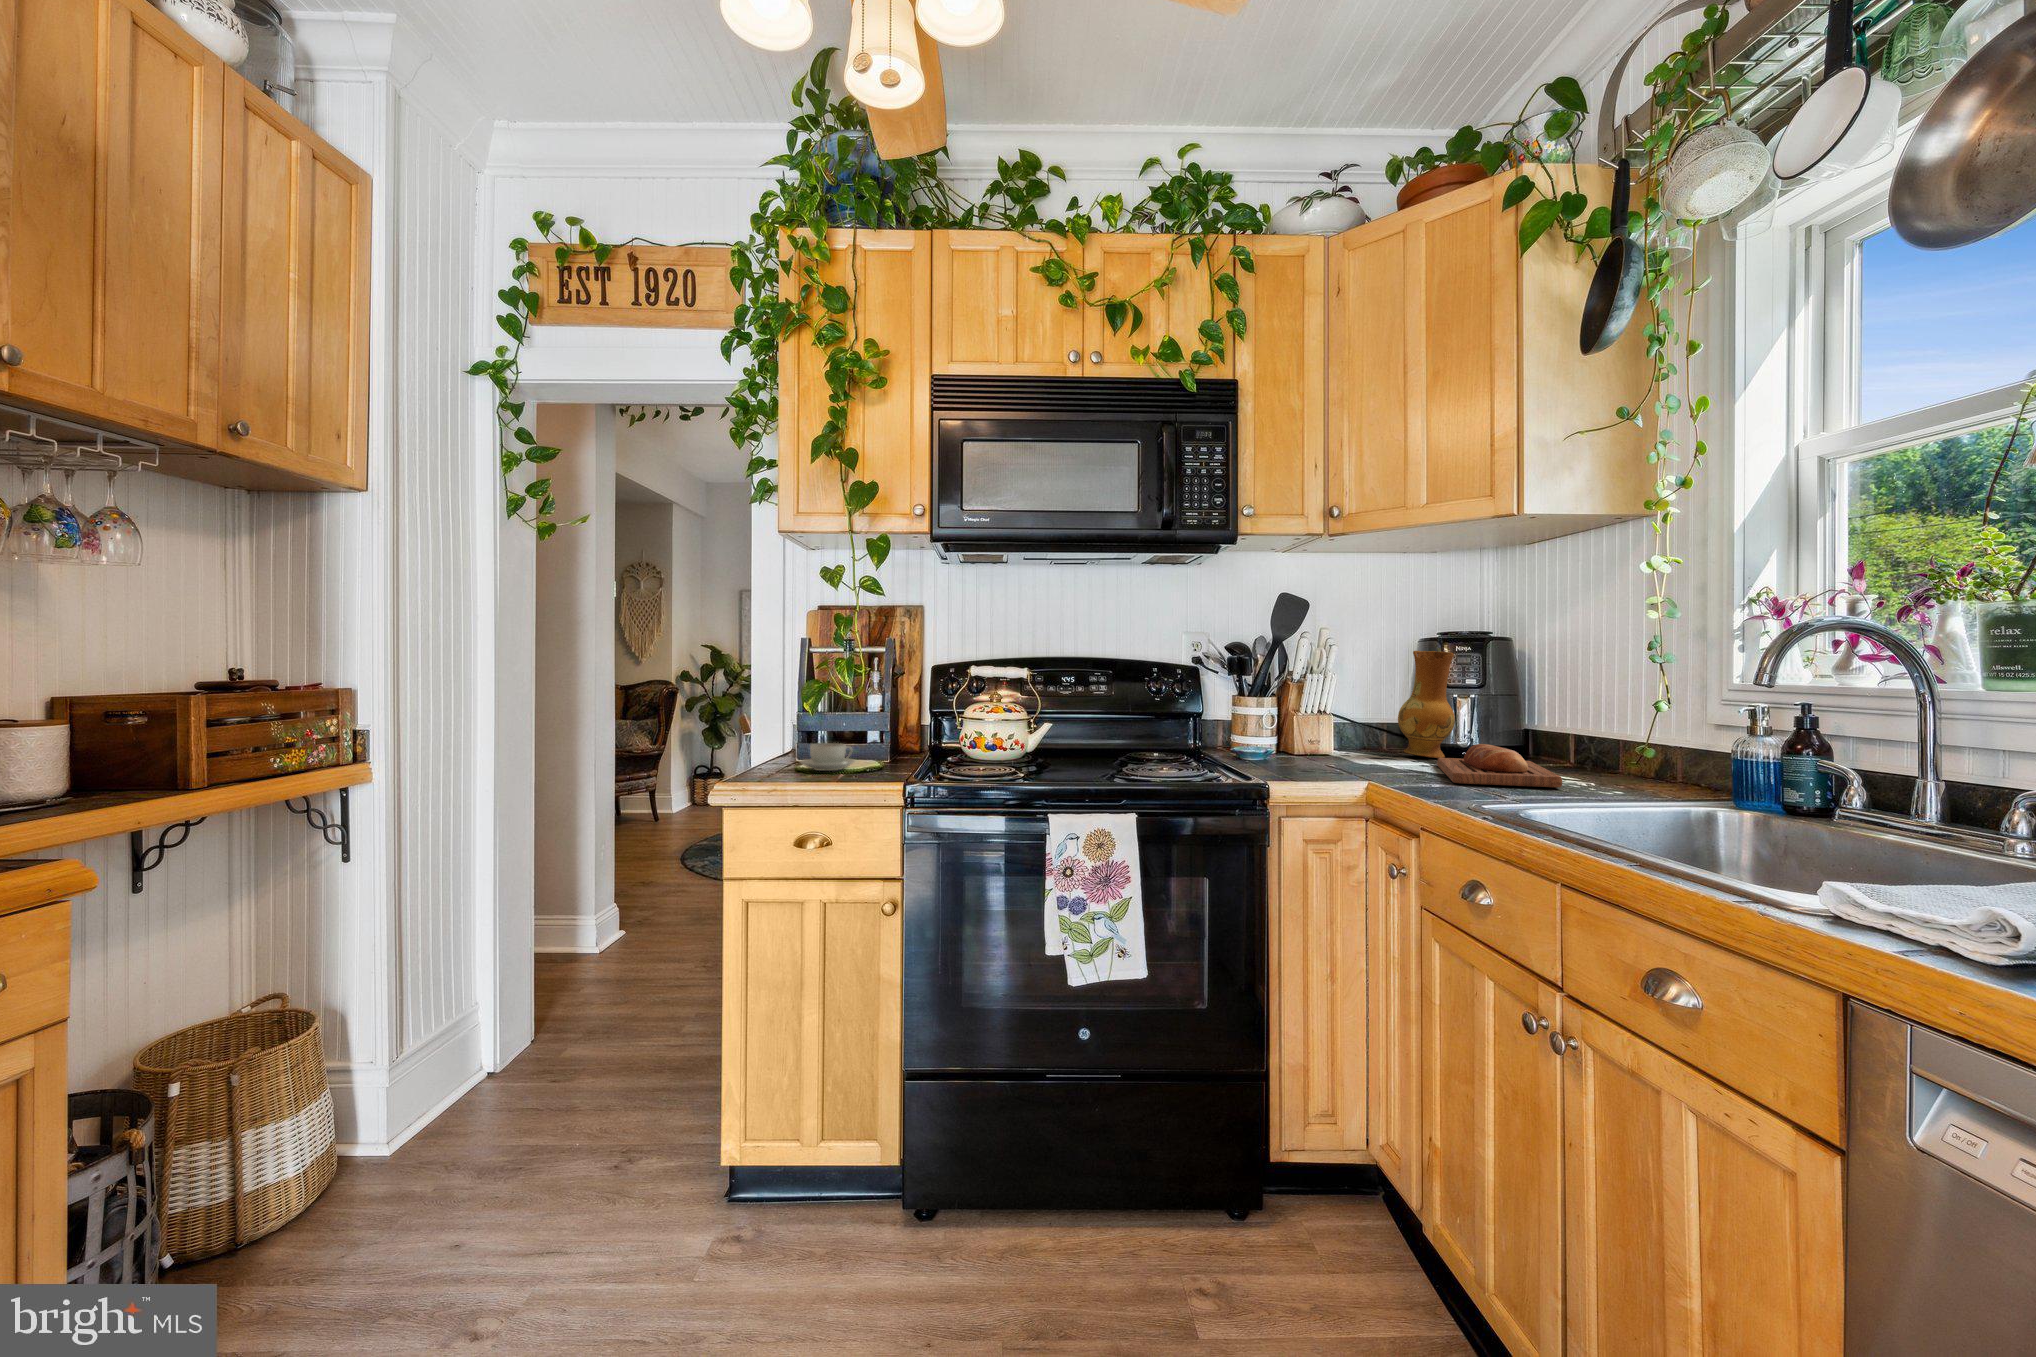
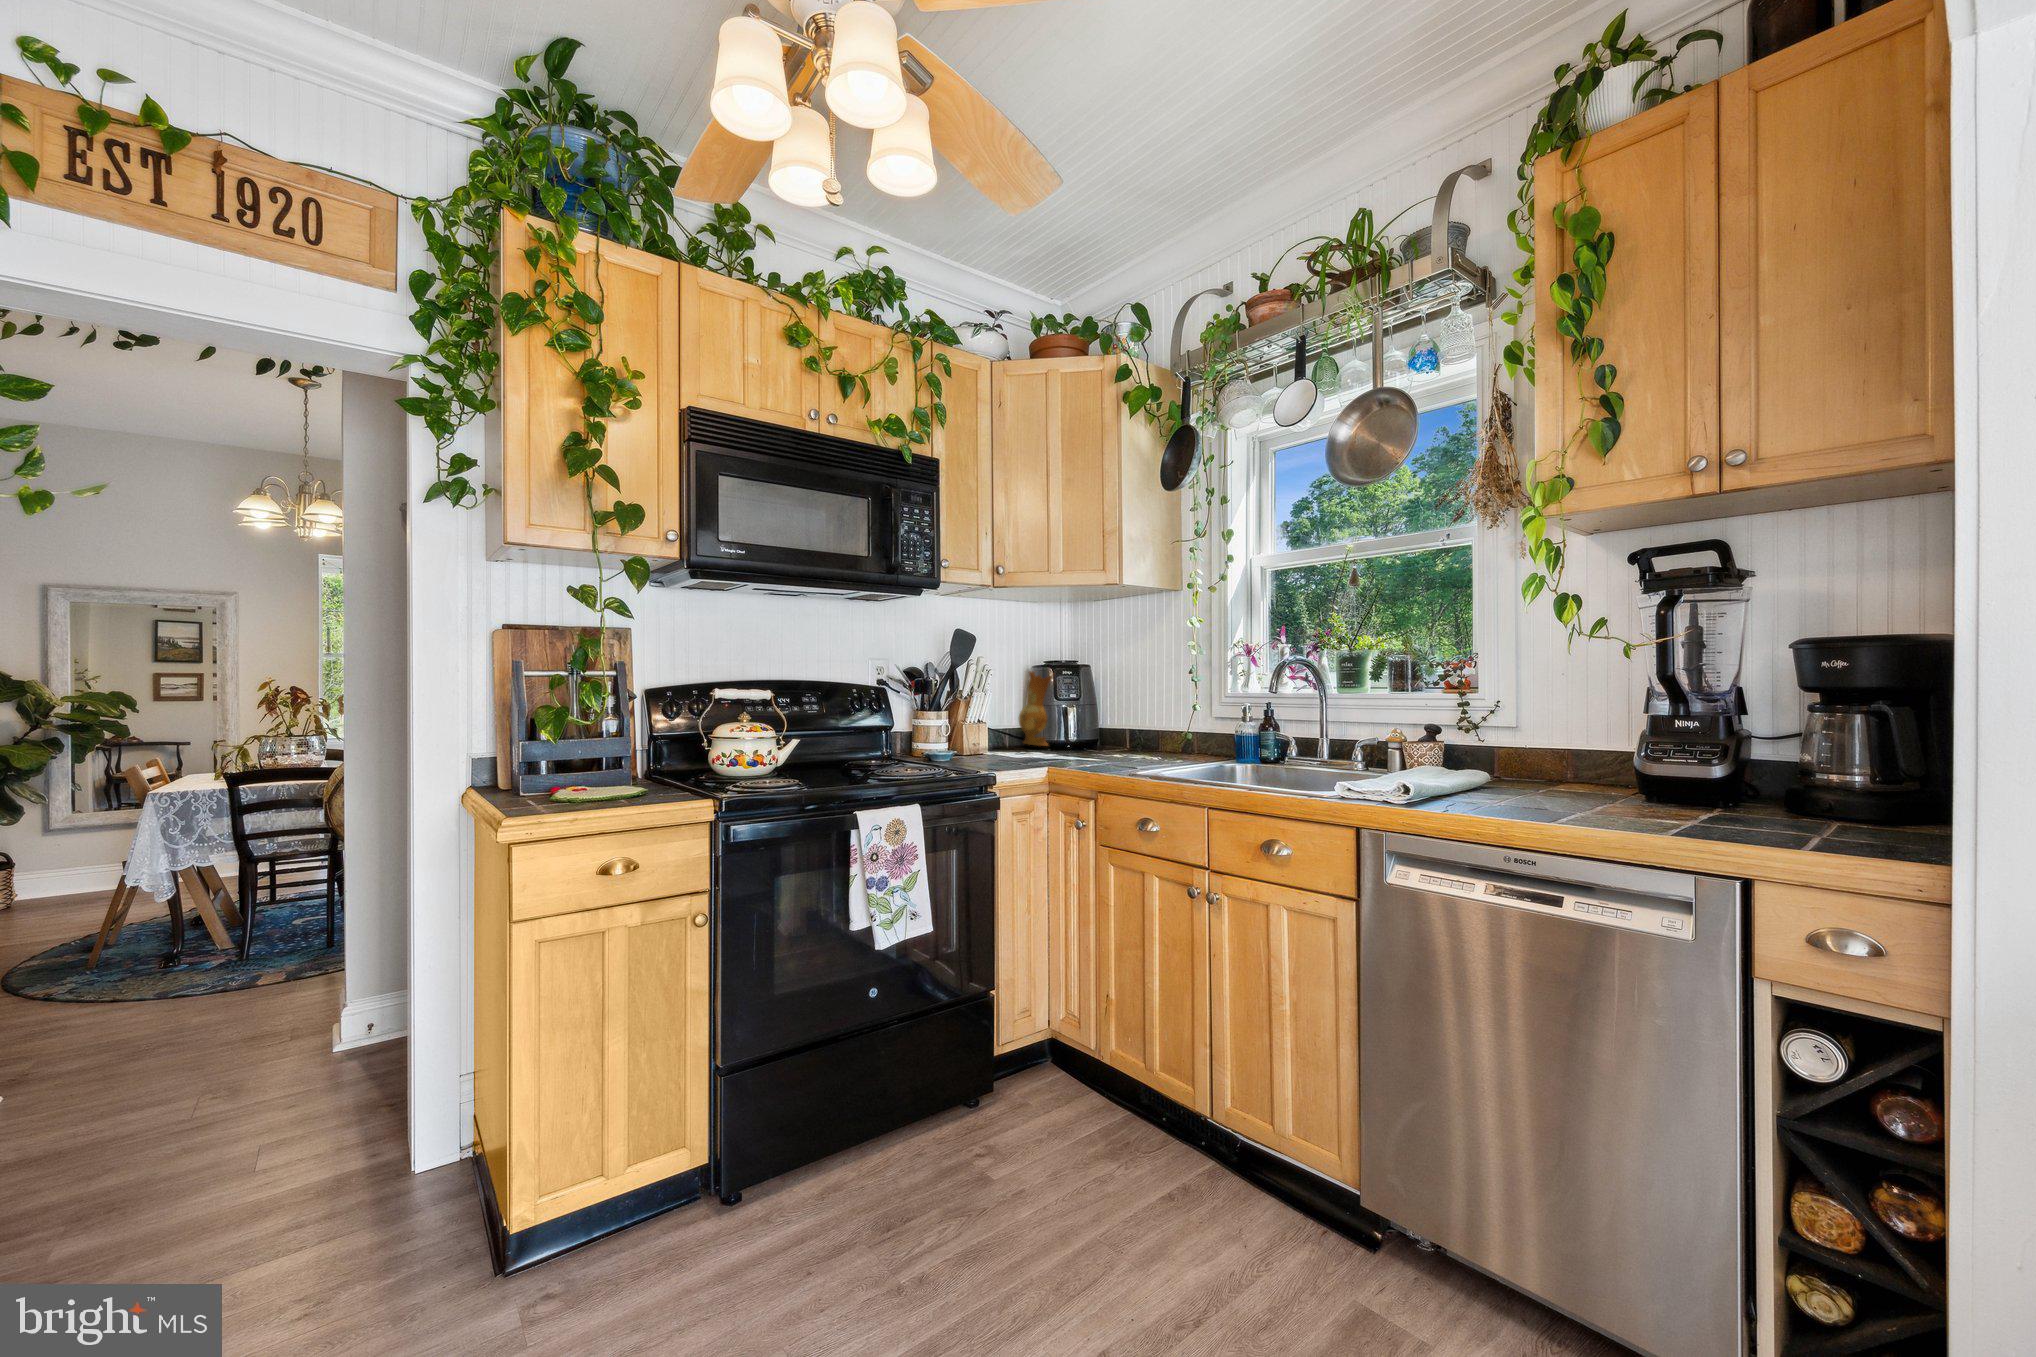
coffee cup: present [801,743,855,771] -> none [559,767,626,797]
bread loaf: present [1437,744,1562,787] -> none [1059,734,1156,761]

